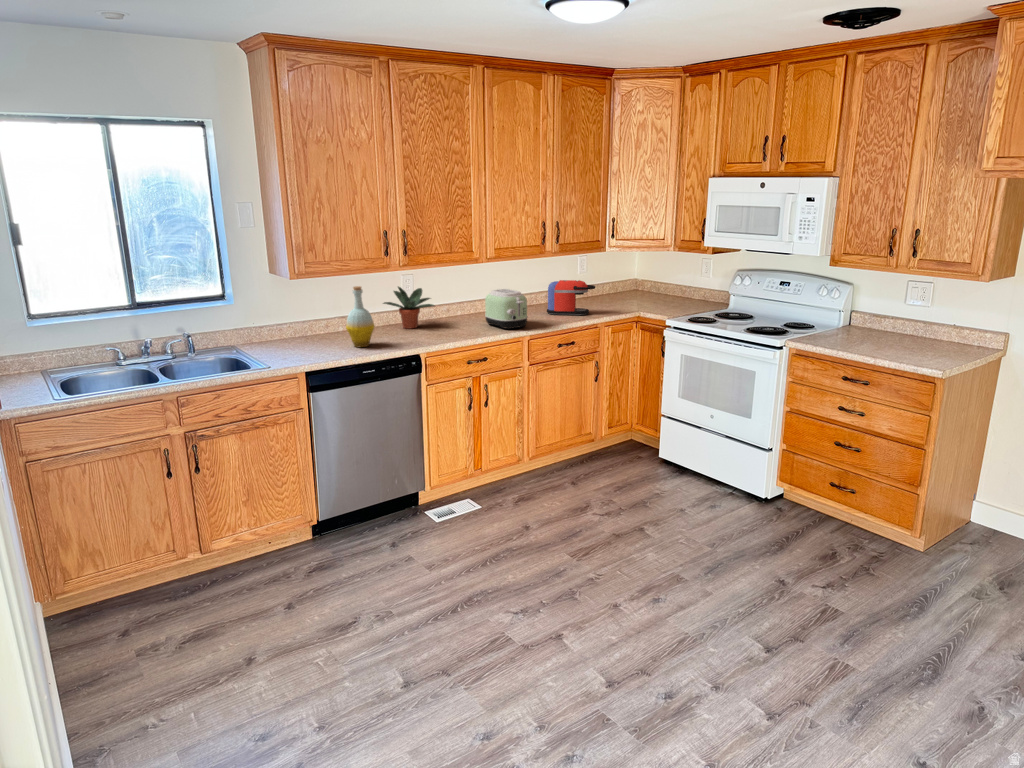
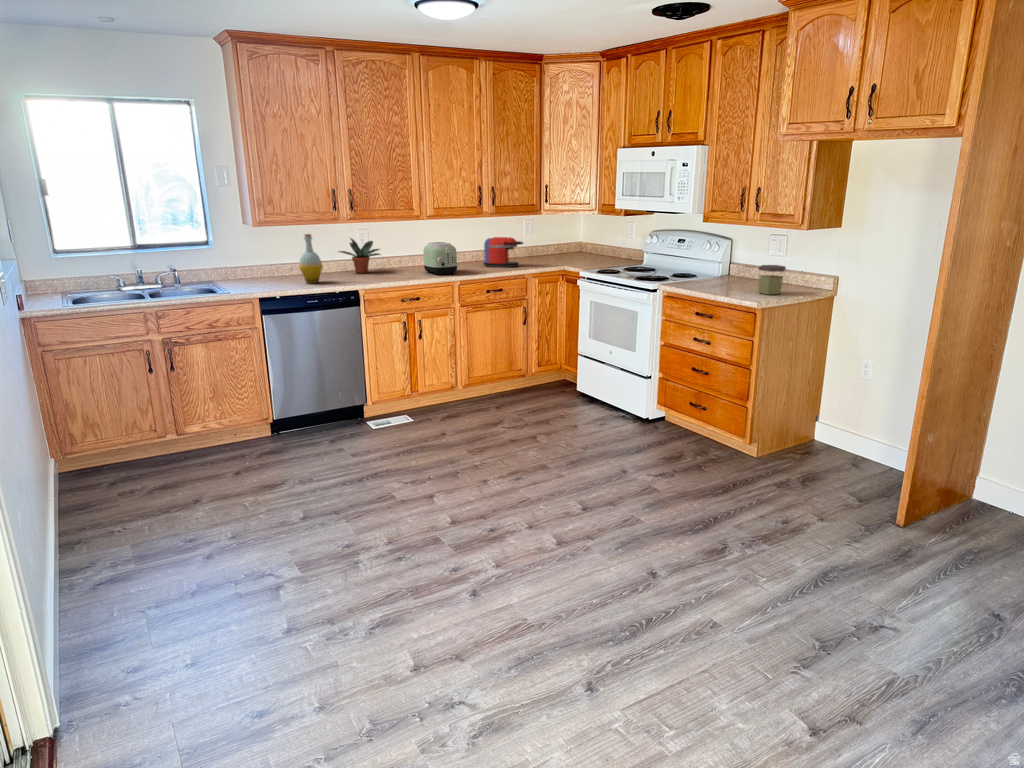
jar: none [915,320,952,357] -> present [759,265,786,295]

